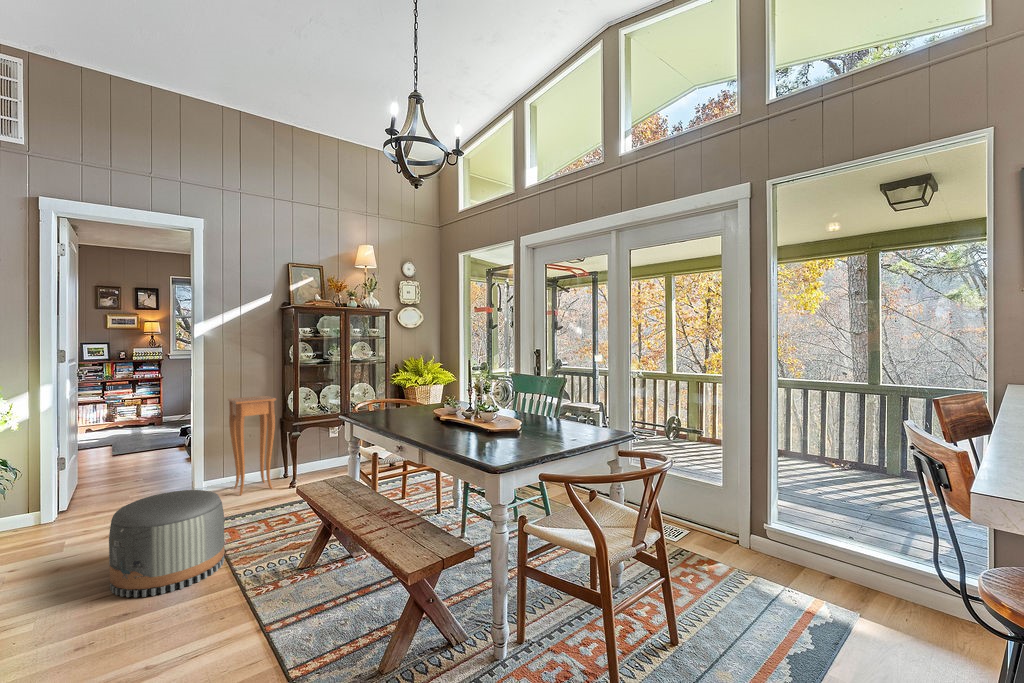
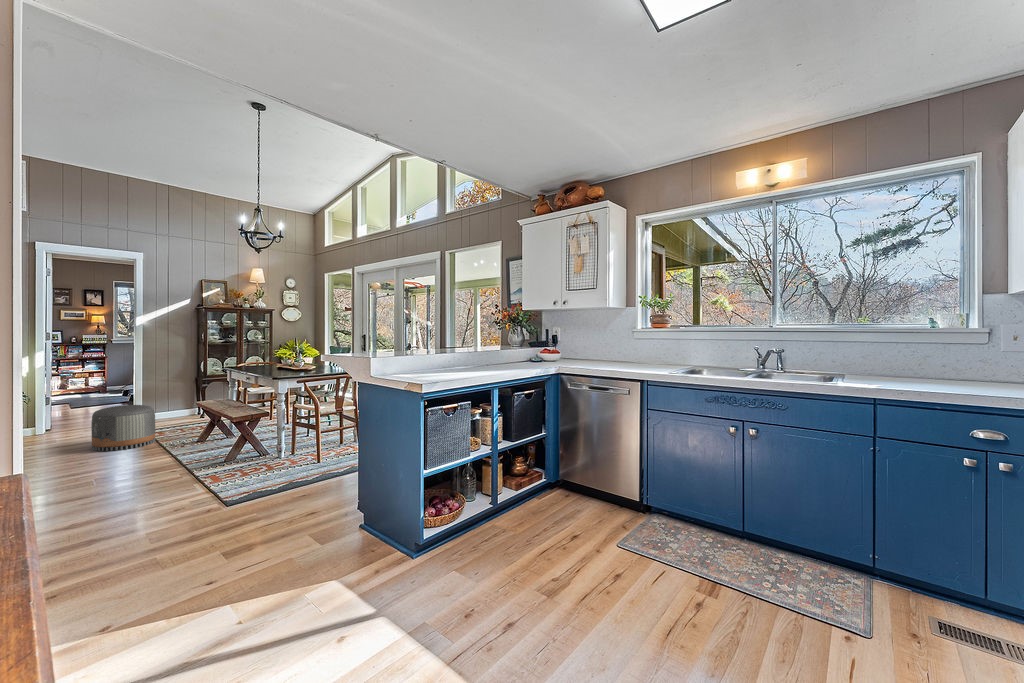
side table: present [228,395,276,495] -> none [159,362,192,421]

